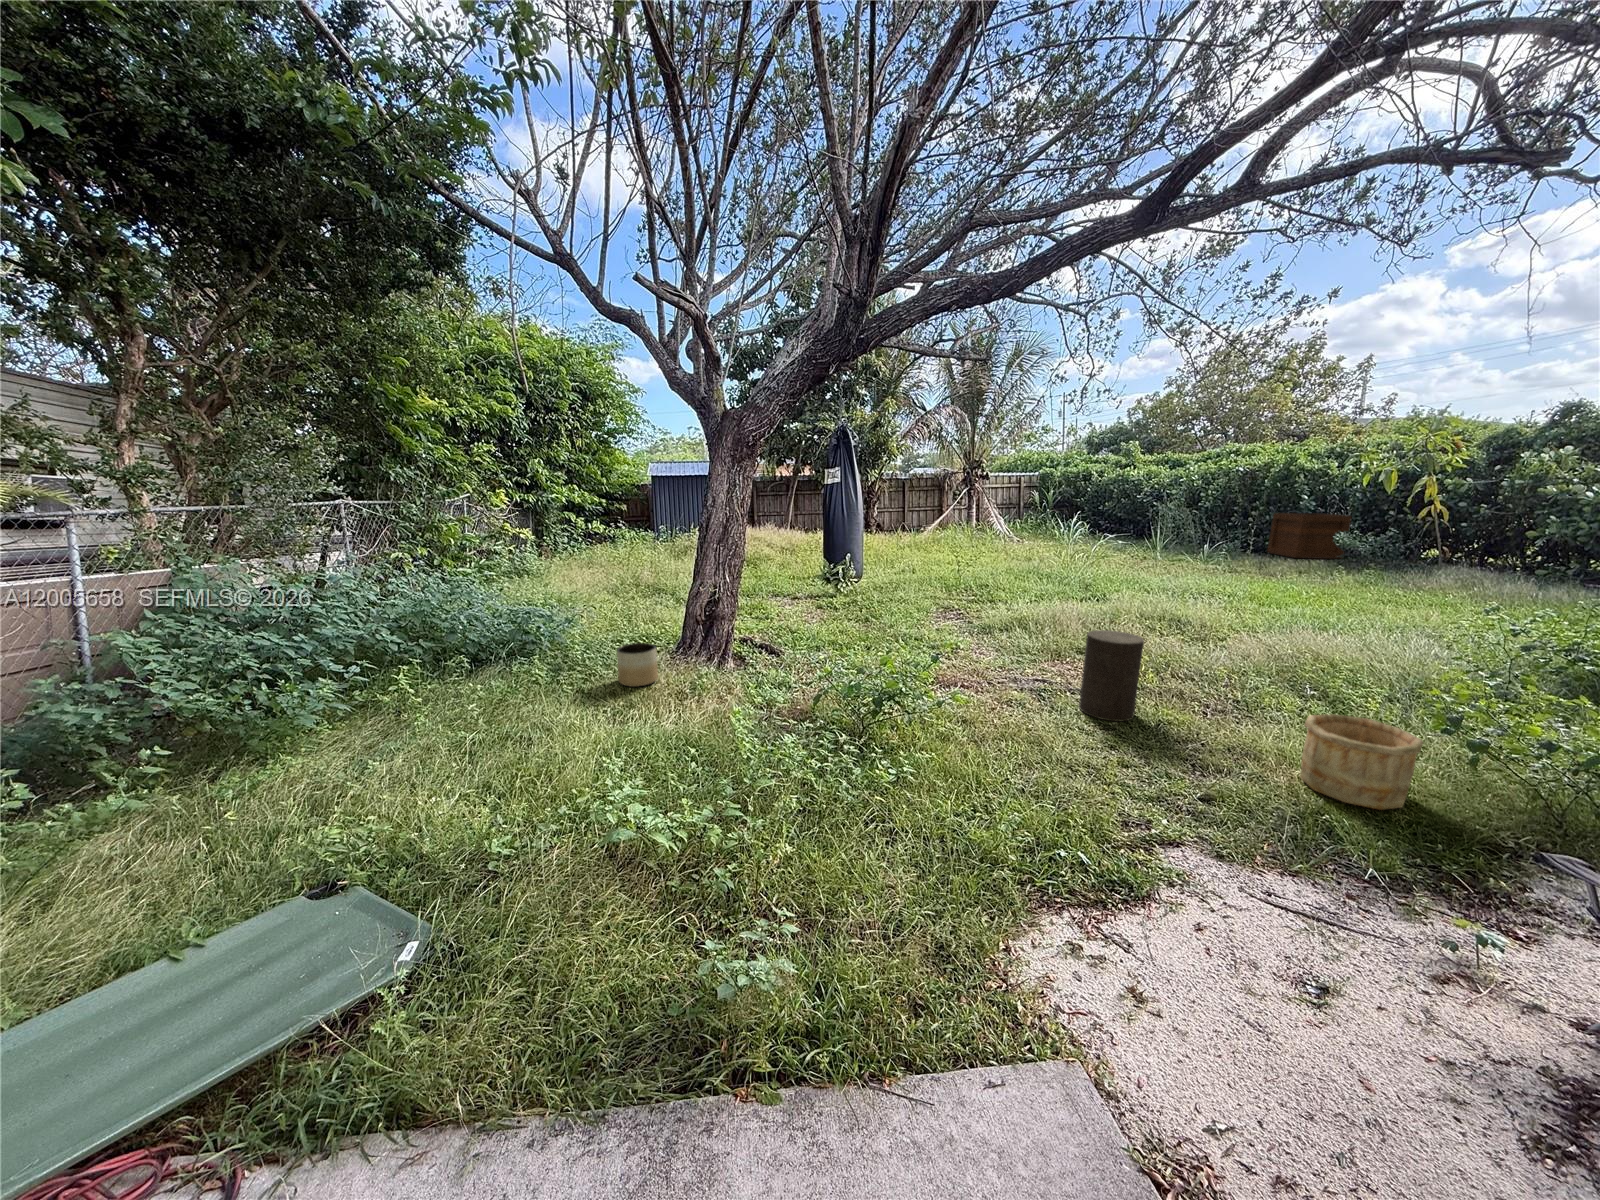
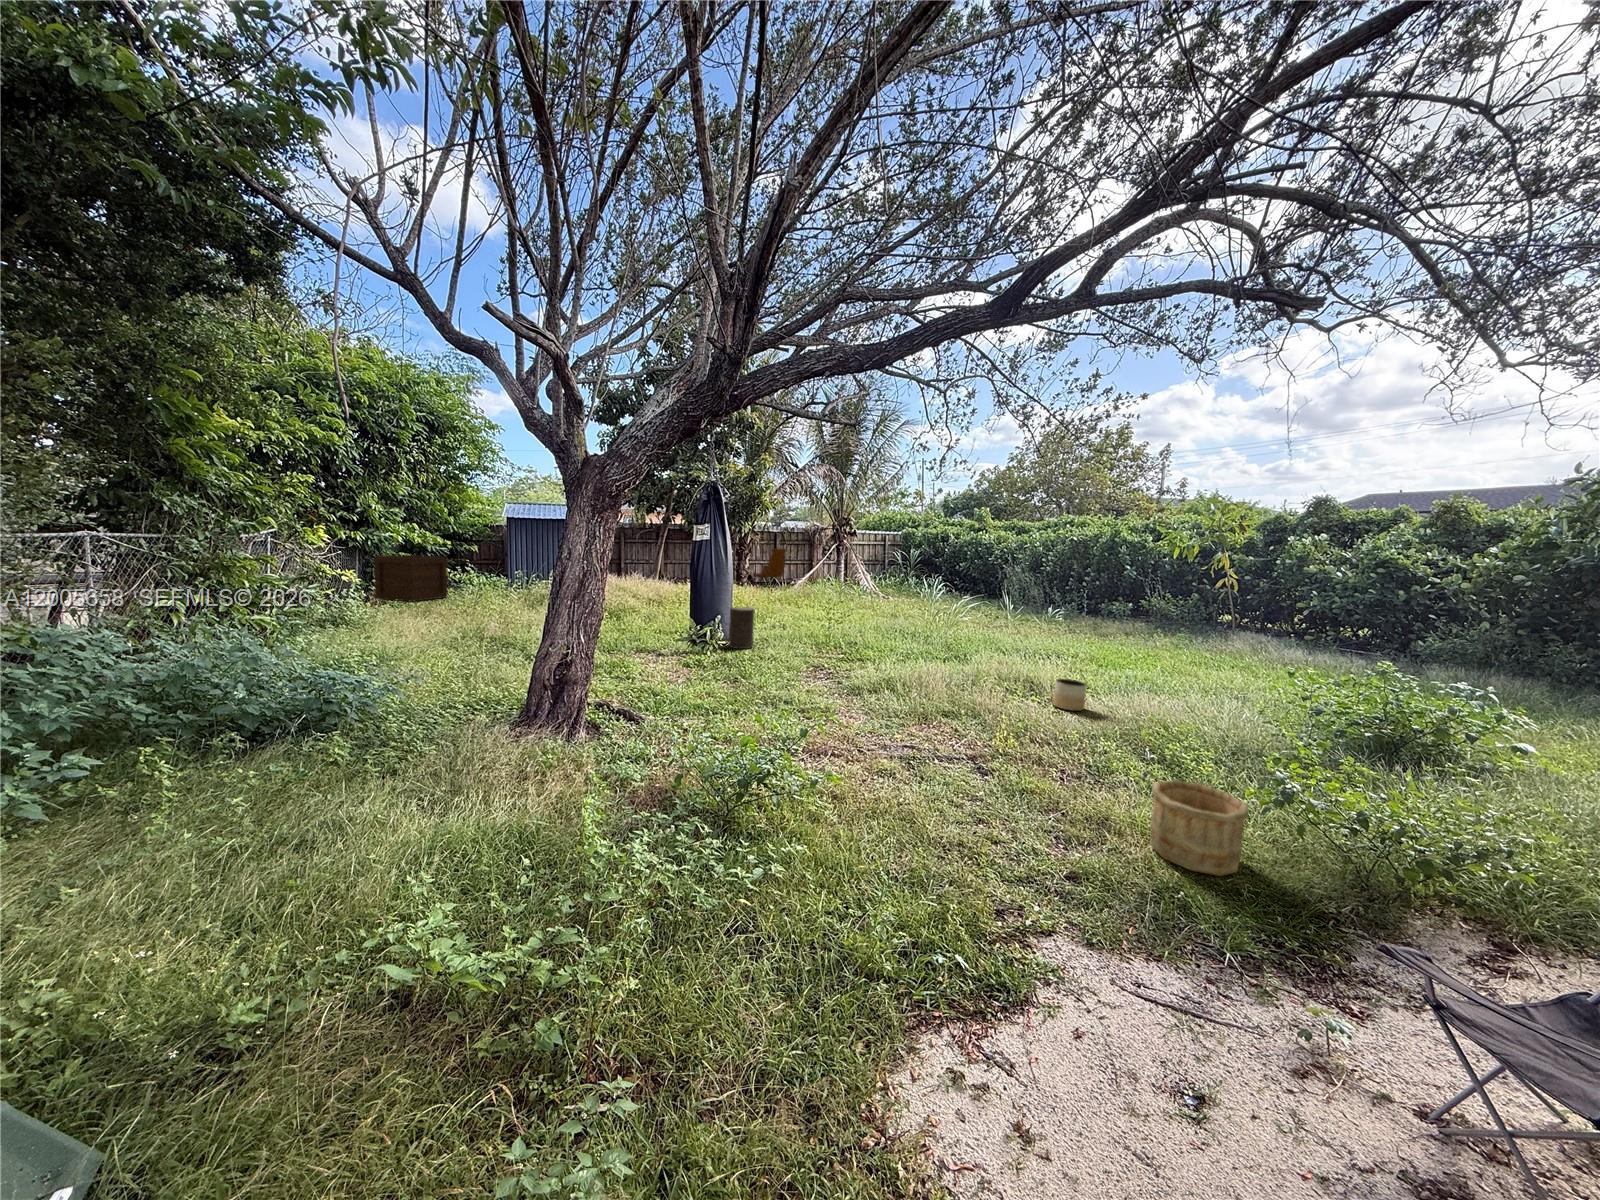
lounge chair: none [872,490,906,531] -> present [754,548,787,586]
wooden crate: present [1267,513,1352,559] -> present [374,555,448,602]
stool: present [1079,630,1144,722] -> present [729,607,755,649]
planter: present [617,643,658,687] -> present [1053,679,1087,711]

